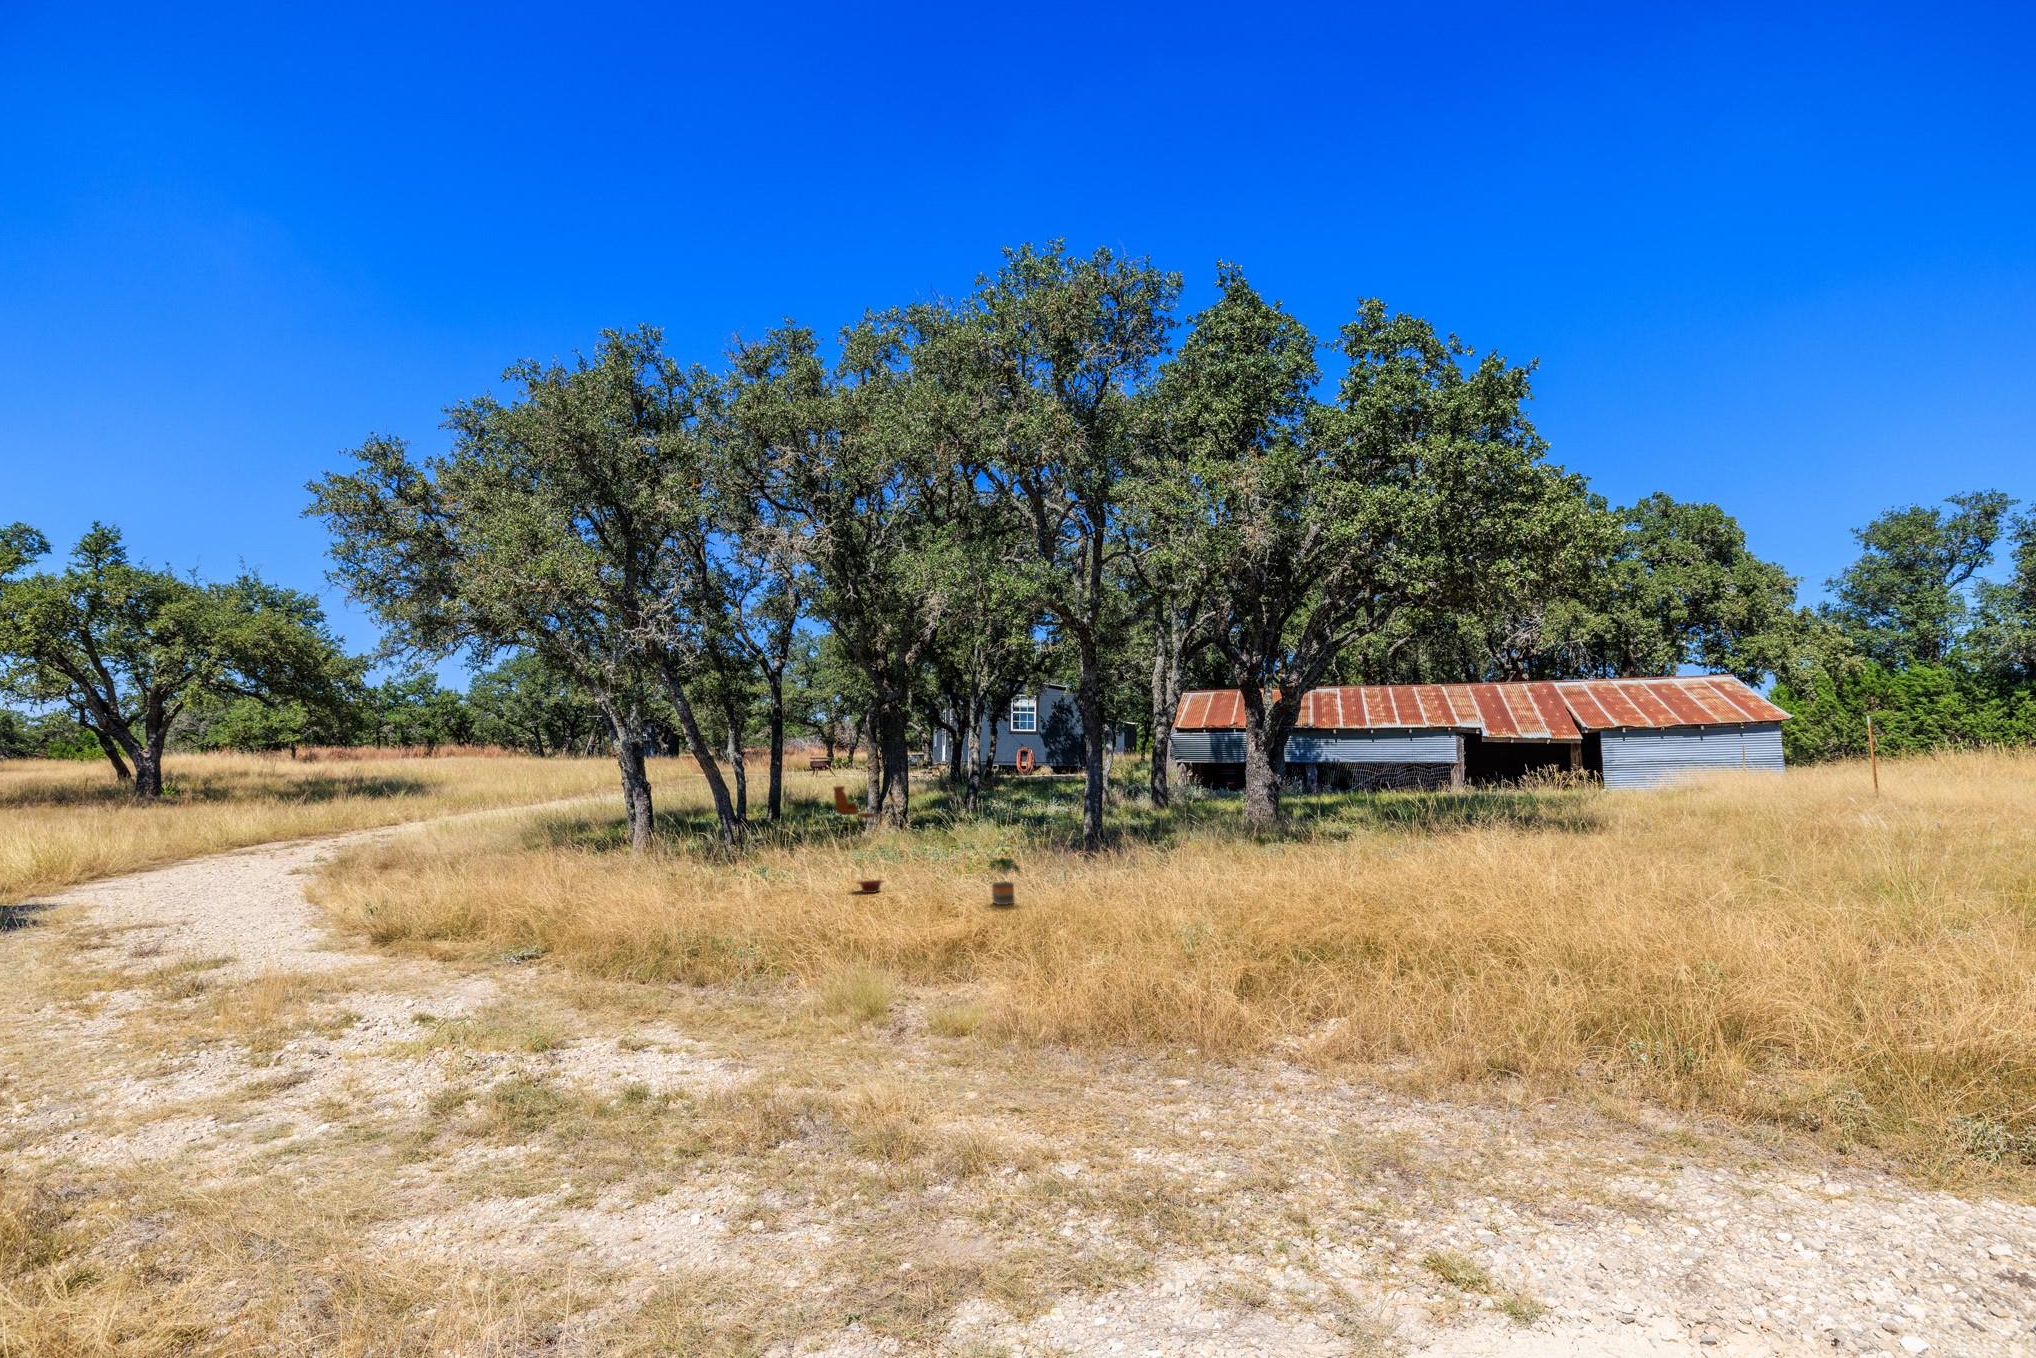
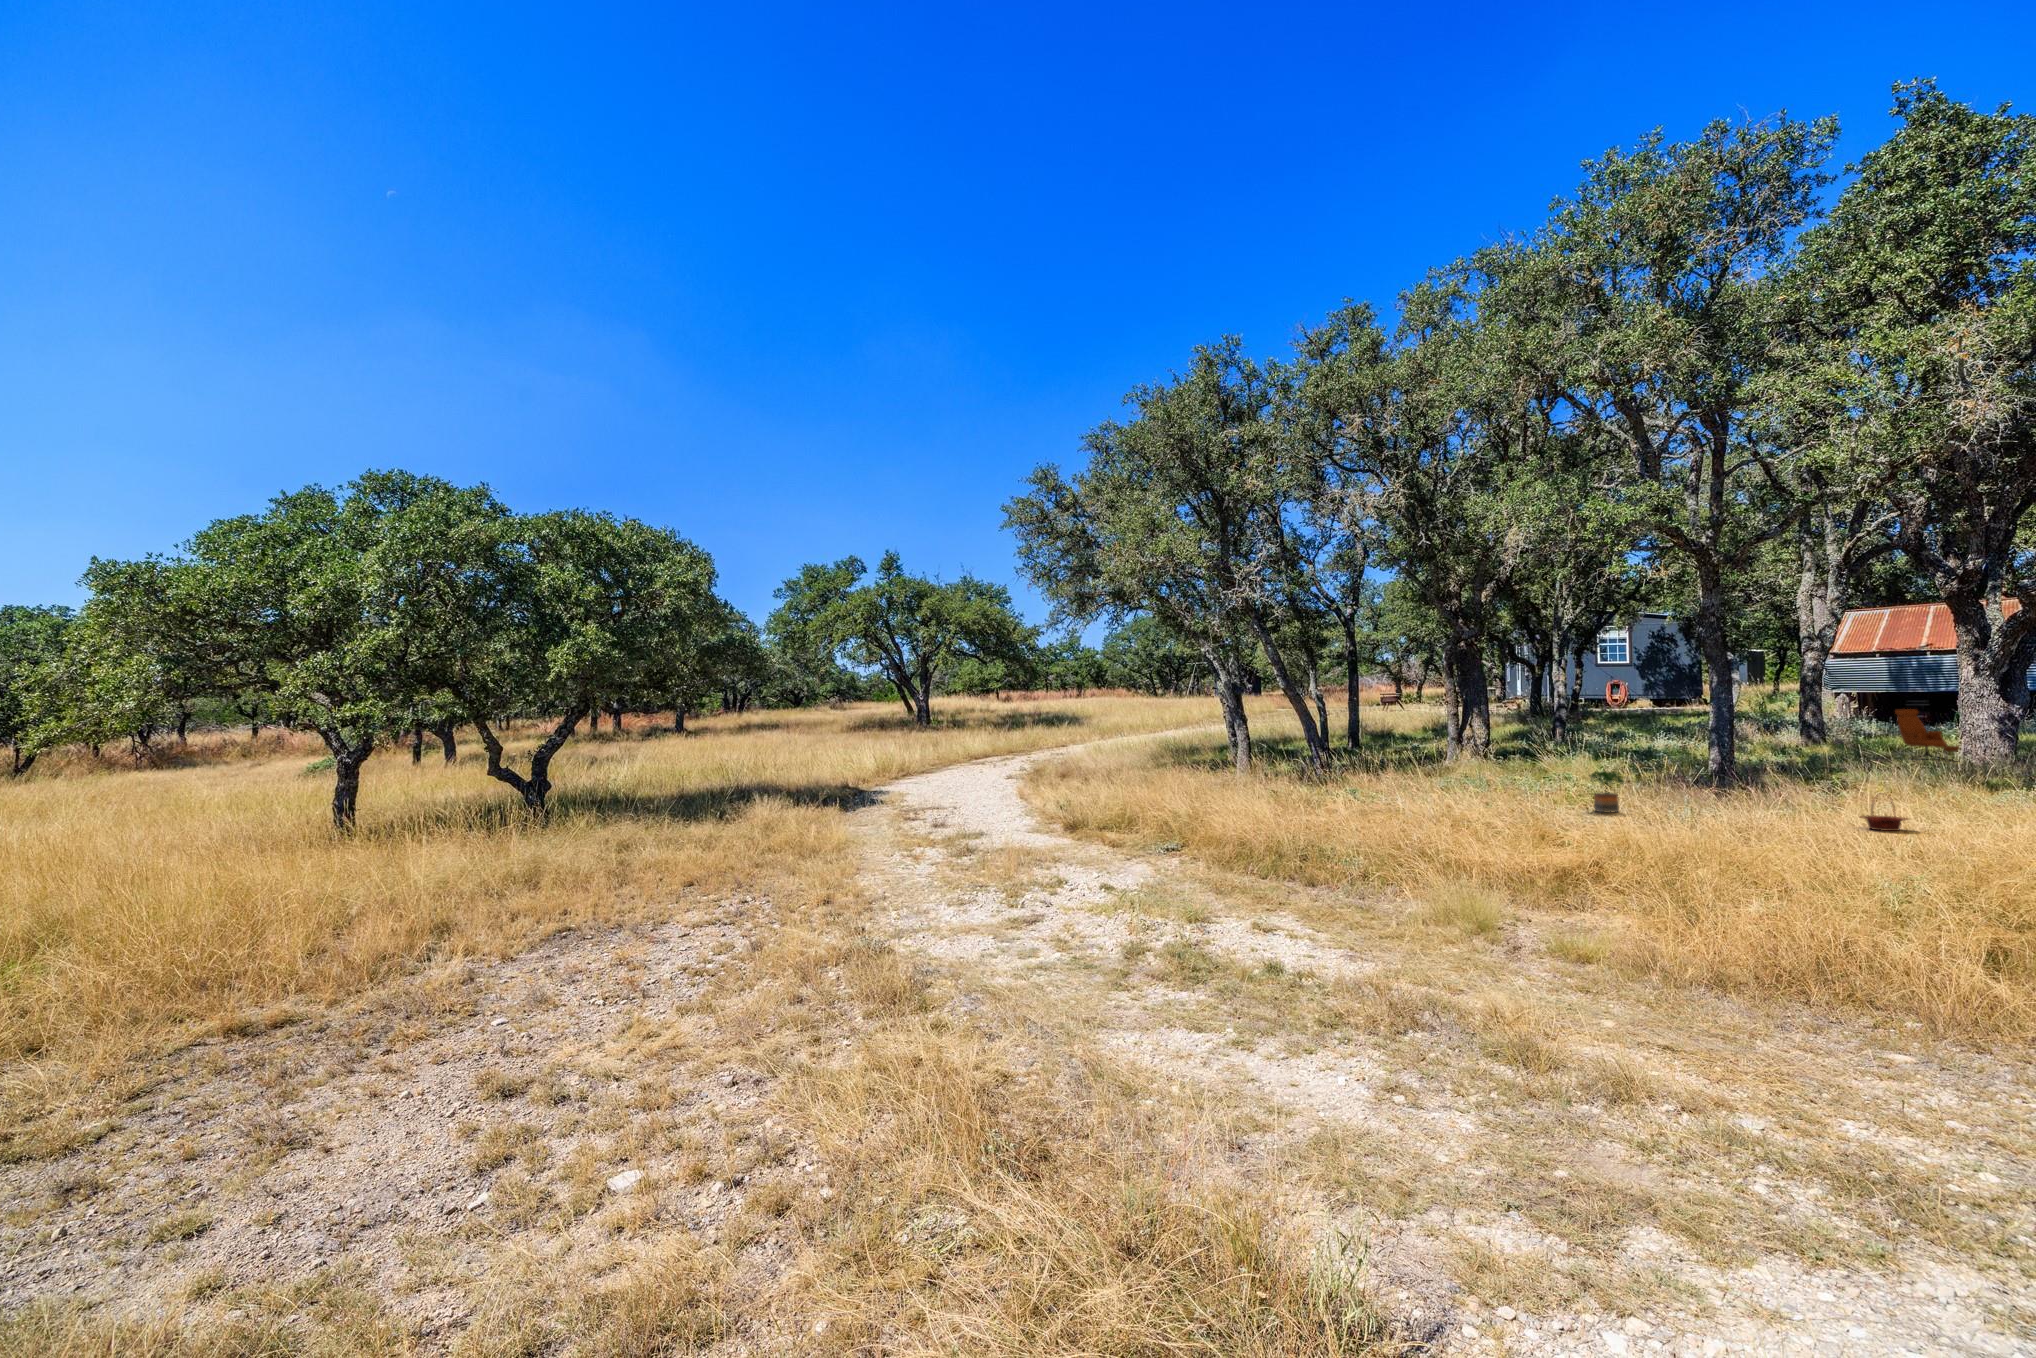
lounge chair: present [833,786,874,823] -> present [1895,709,1959,760]
basket: present [858,879,883,893] -> present [1861,797,1907,831]

